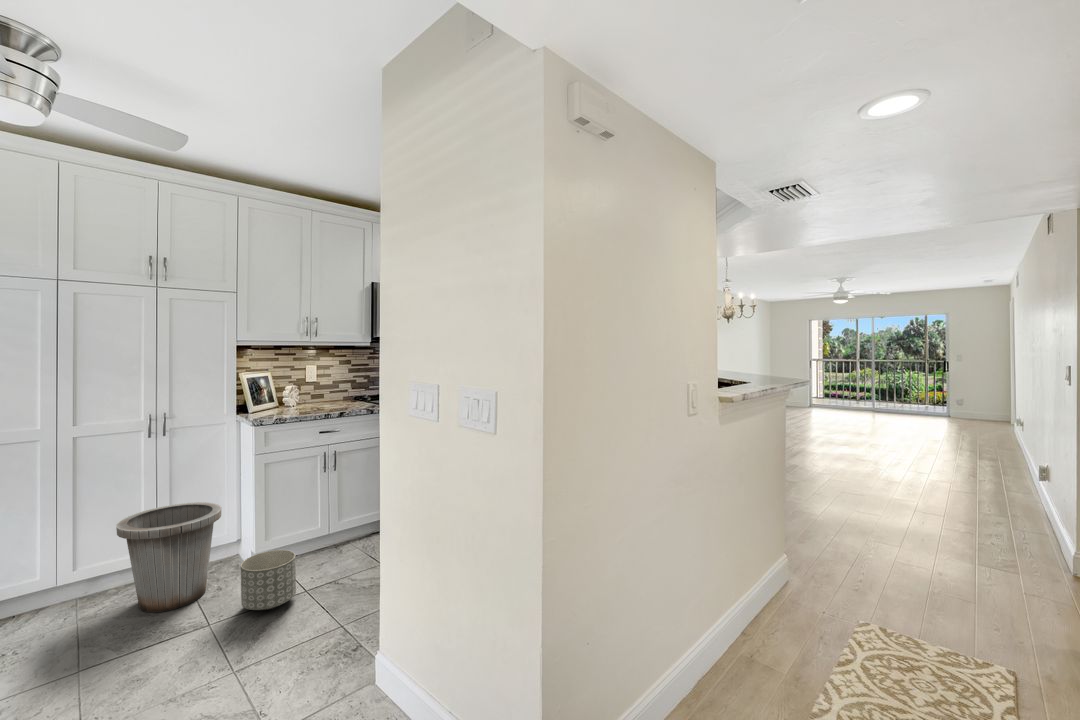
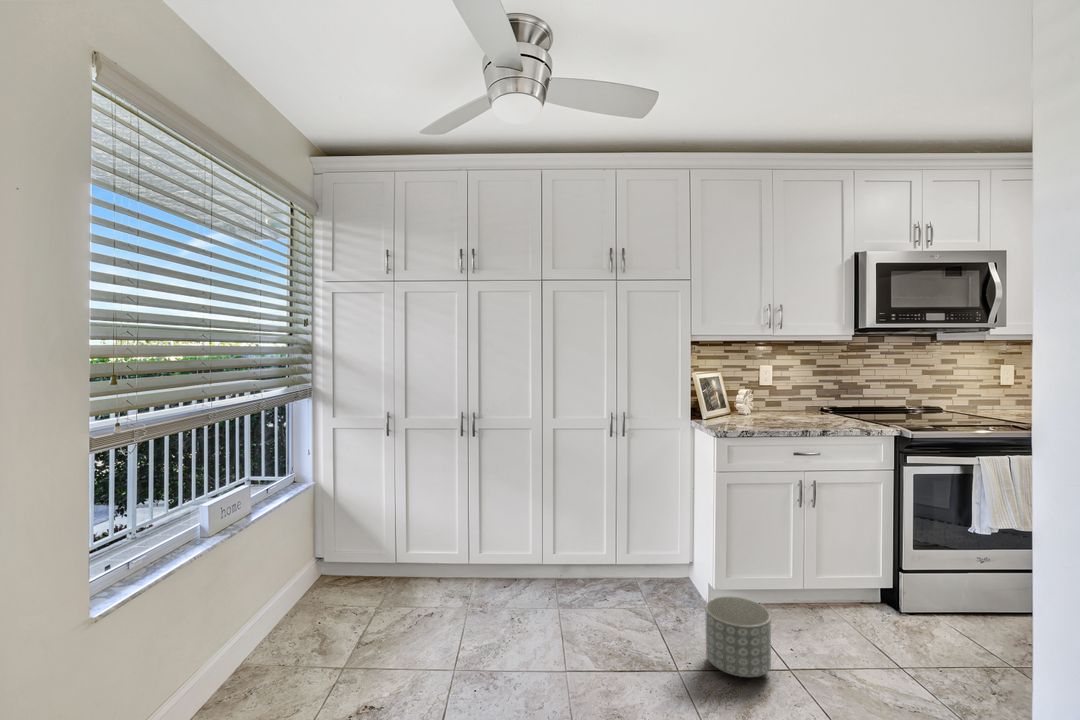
trash can: present [116,502,222,612] -> none [587,511,679,630]

